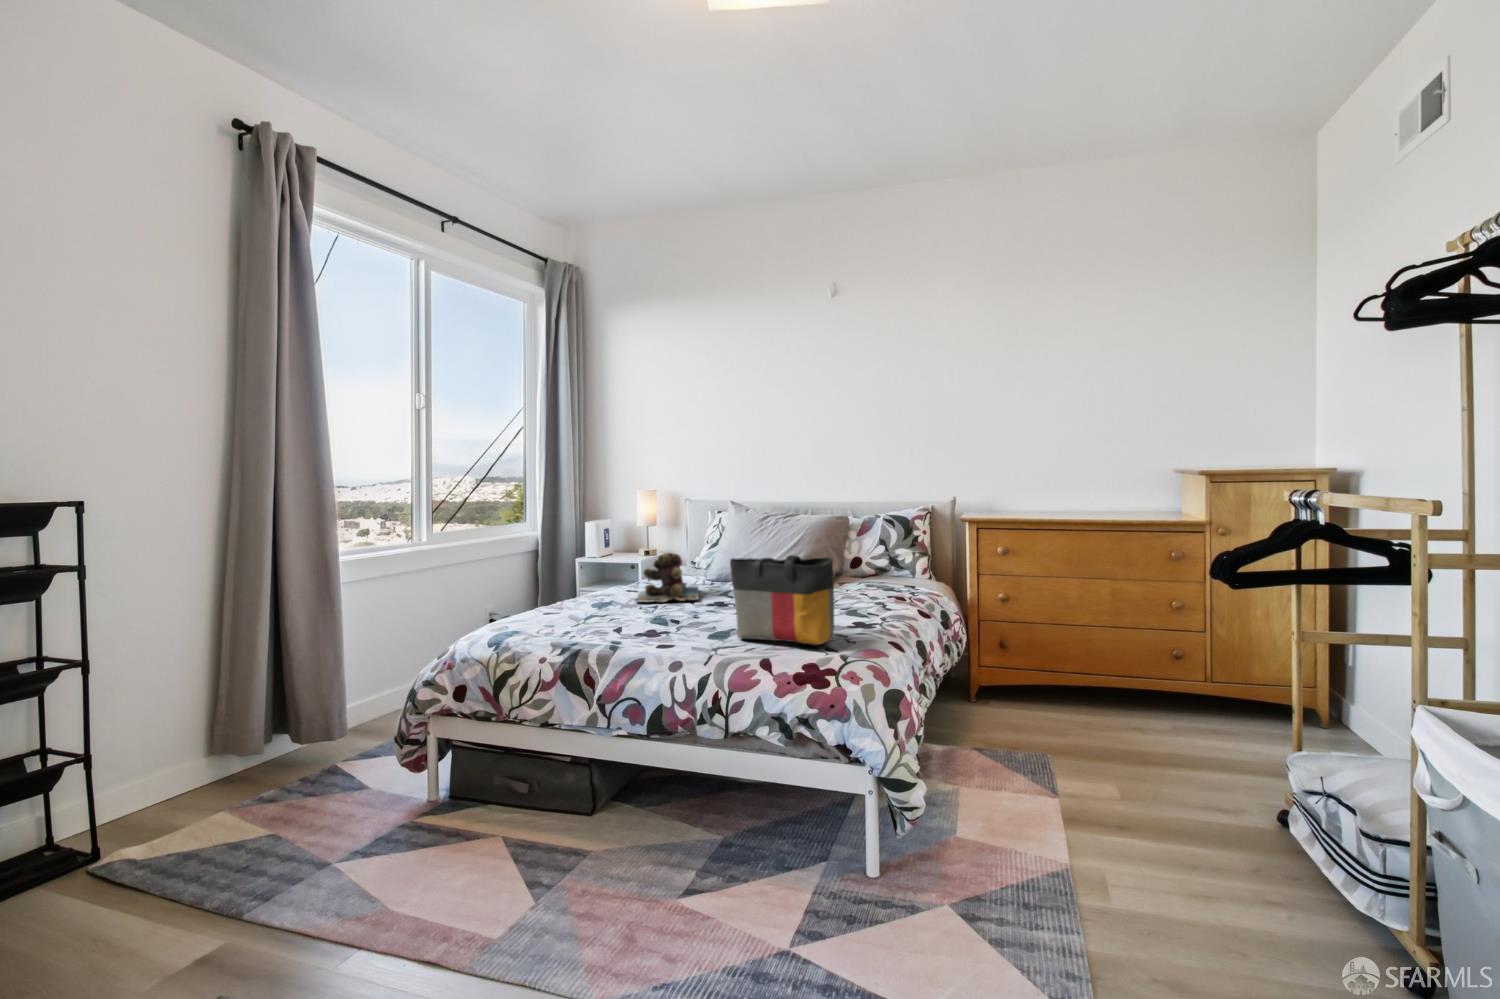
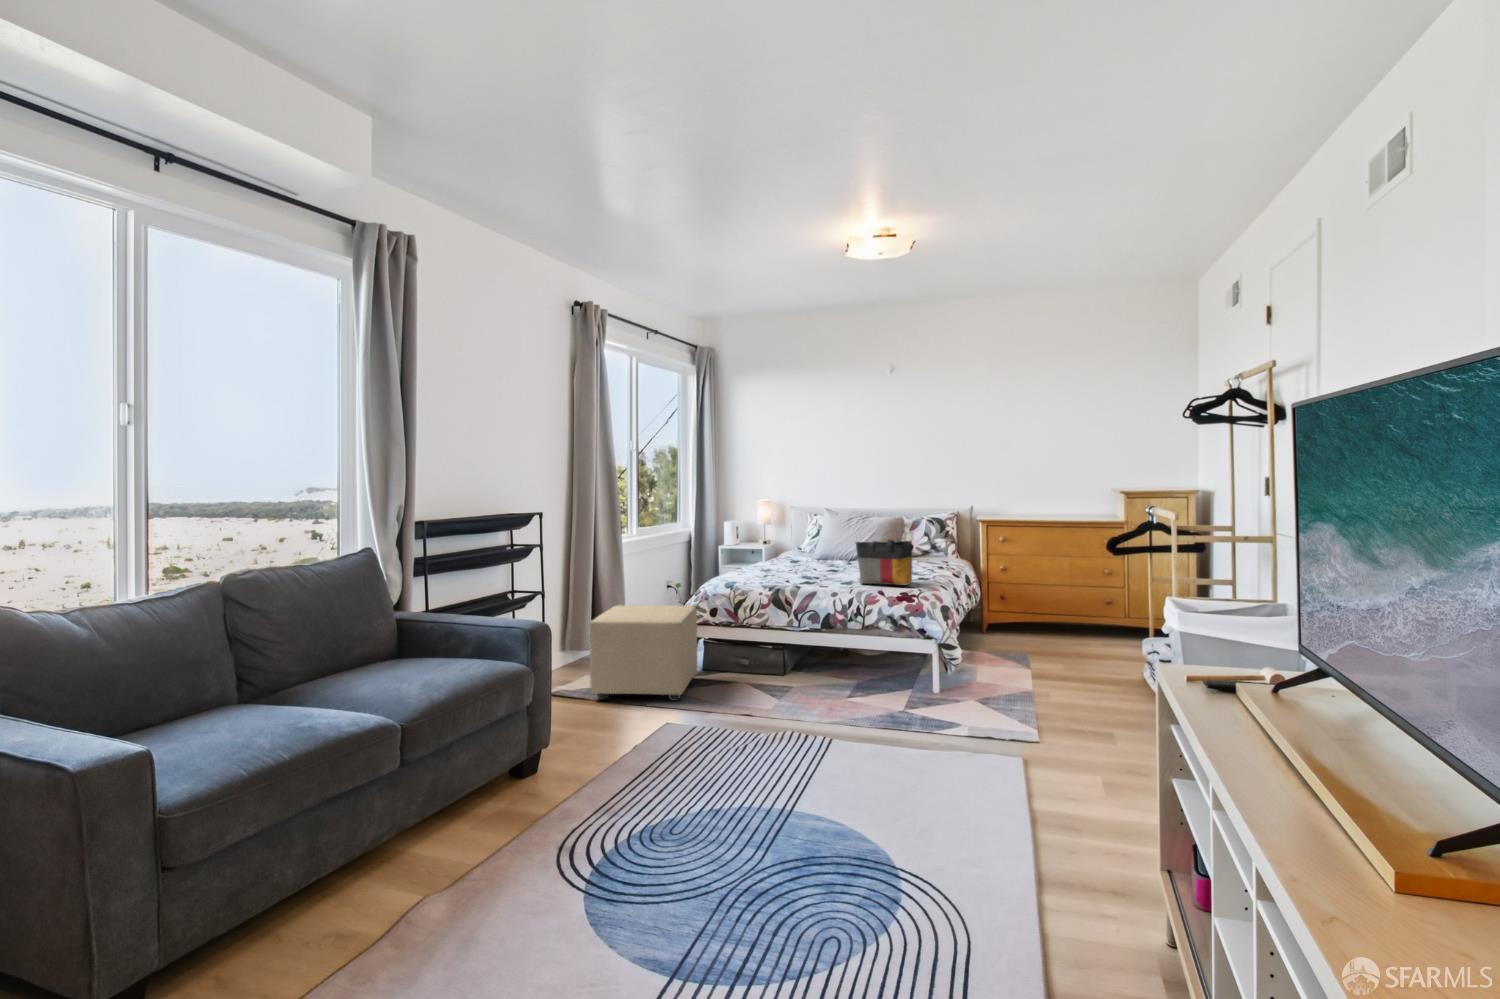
teddy bear: present [635,553,699,602] -> none [783,540,823,569]
ottoman: none [94,685,409,919] -> present [589,605,697,701]

